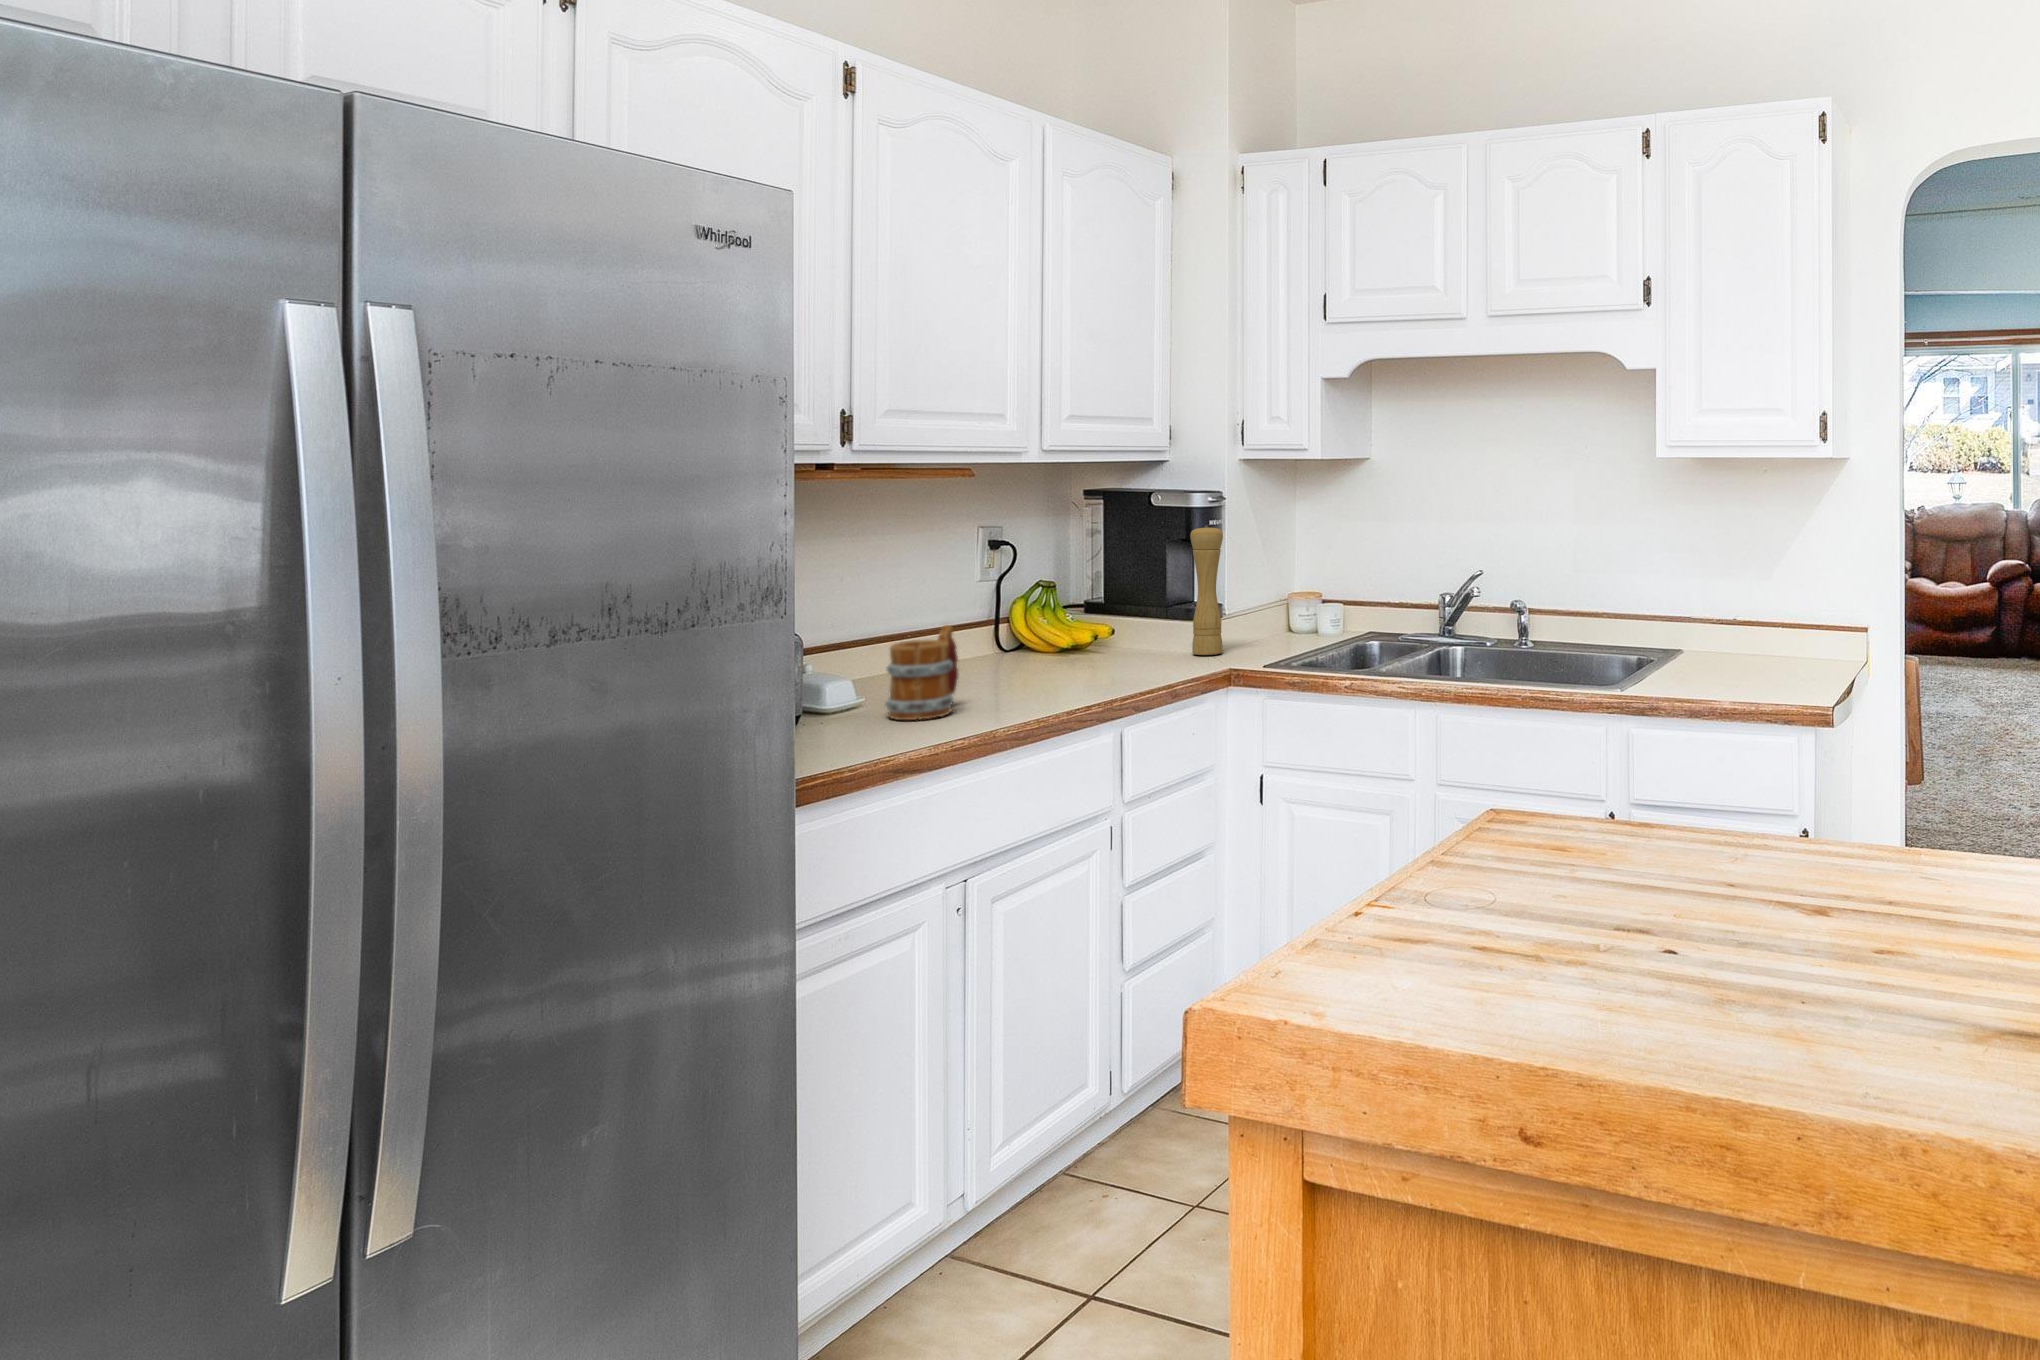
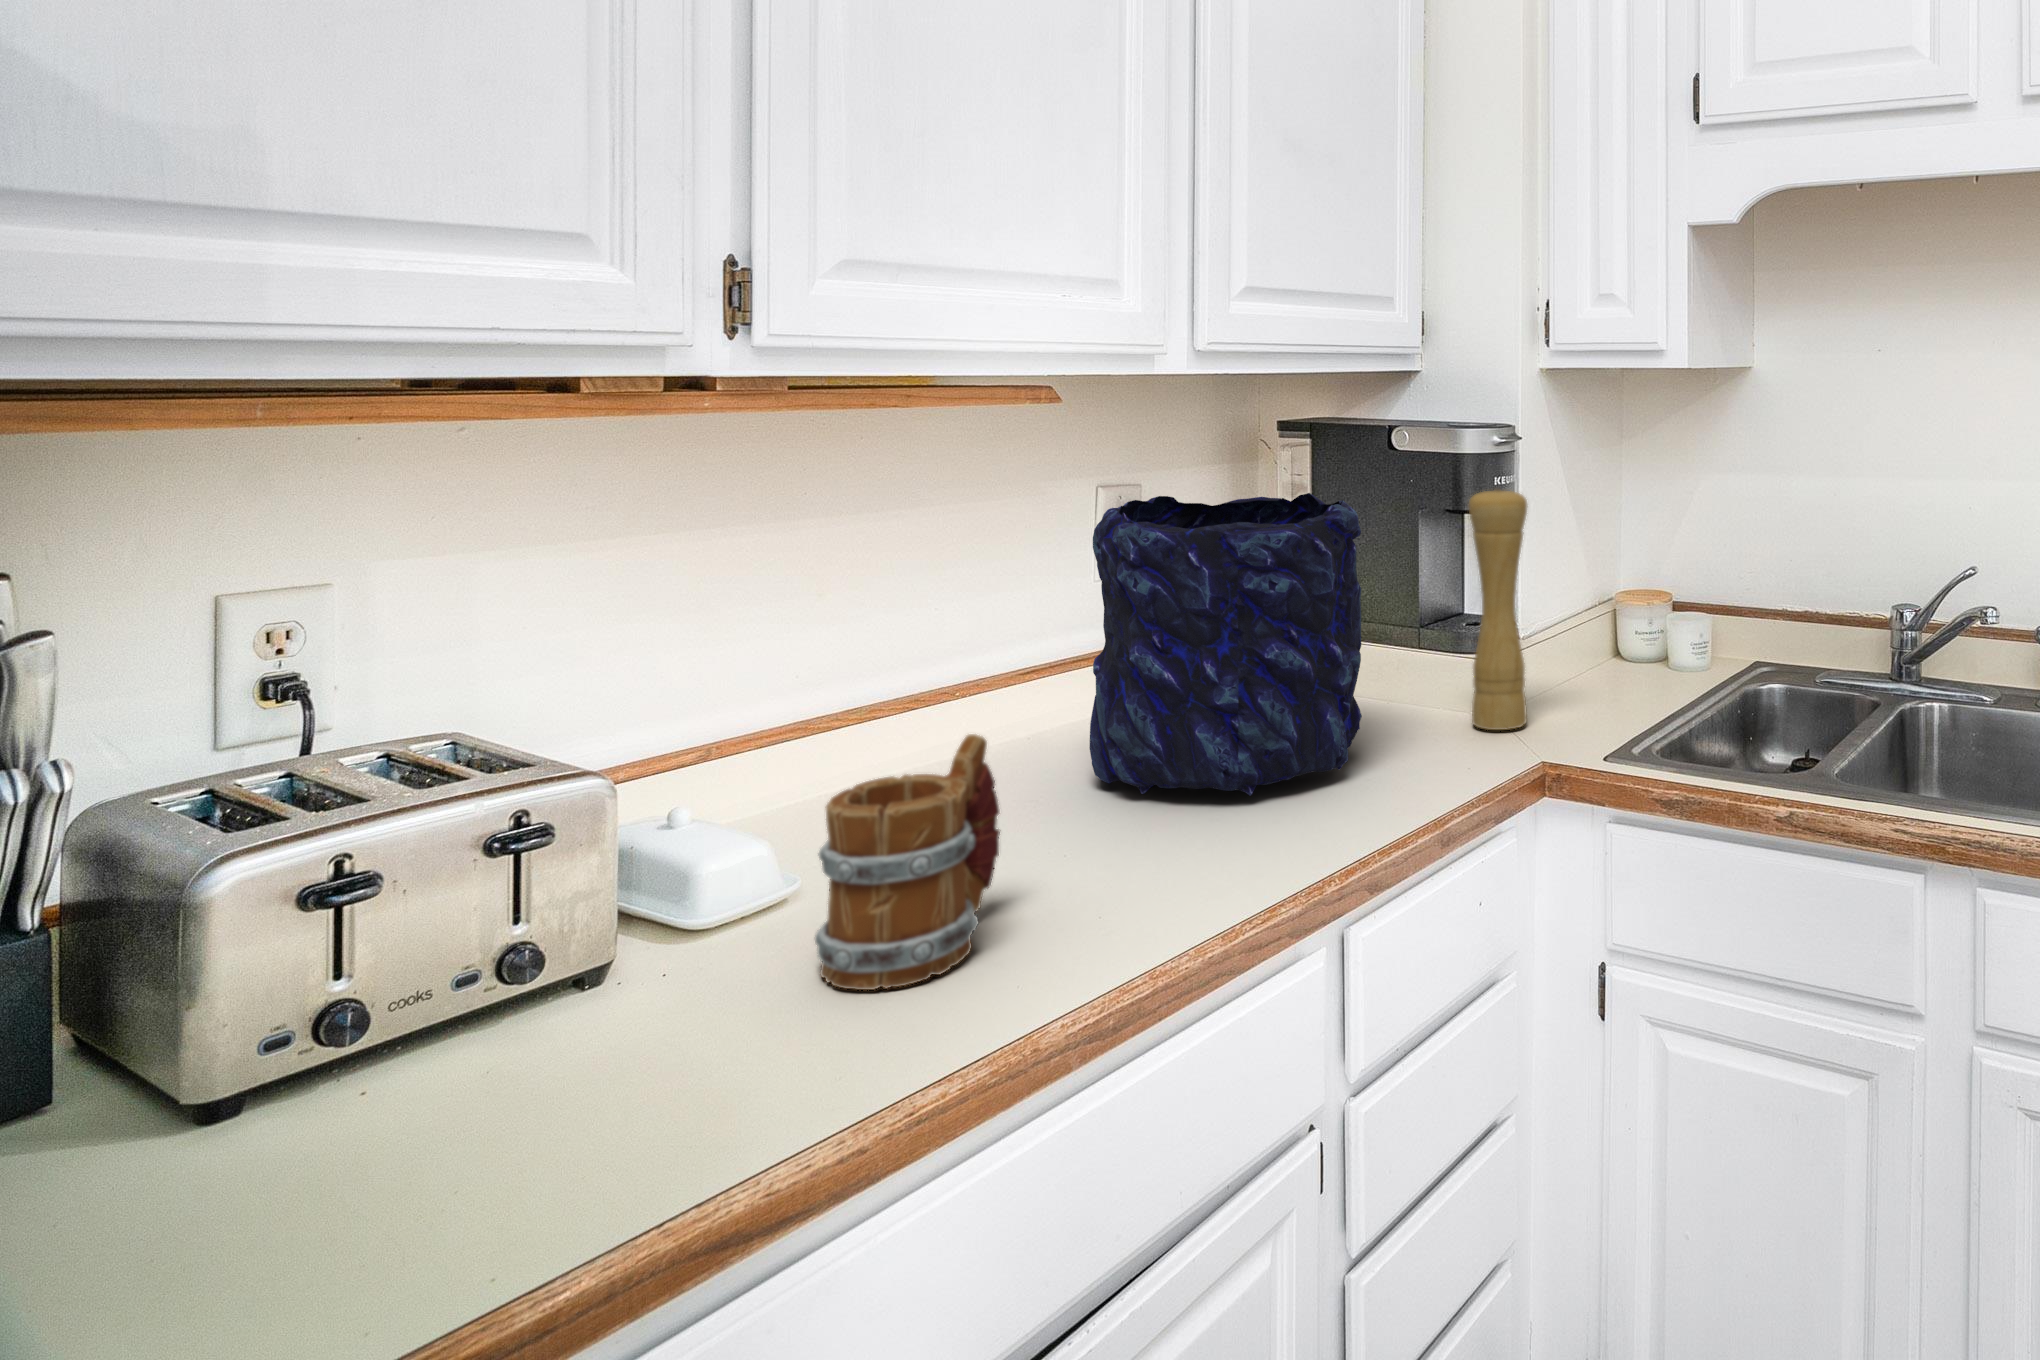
vase: none [987,528,1130,675] -> present [1090,493,1362,795]

